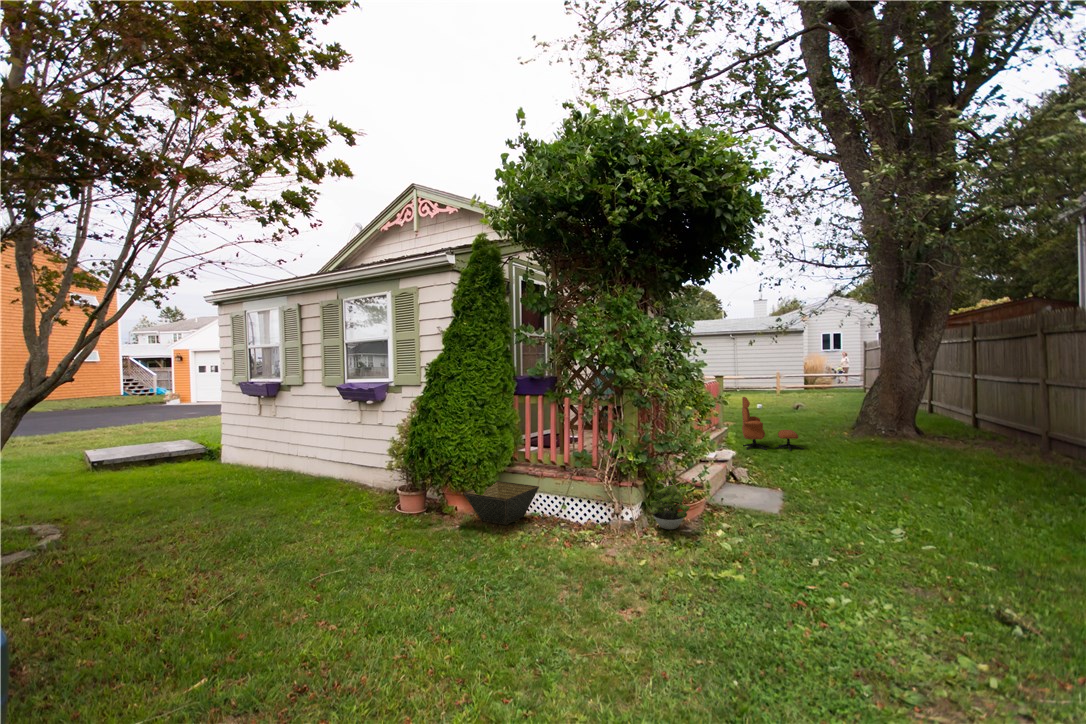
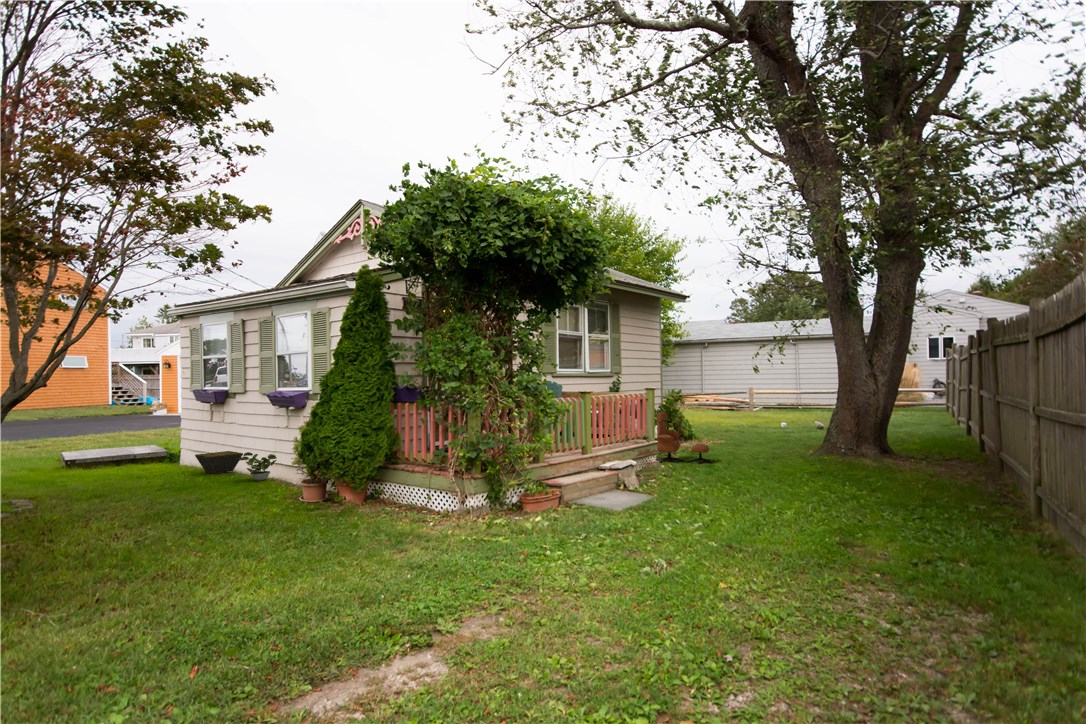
basket: present [463,481,539,525] -> present [195,451,243,474]
potted plant: present [650,485,690,529] -> present [240,452,277,481]

